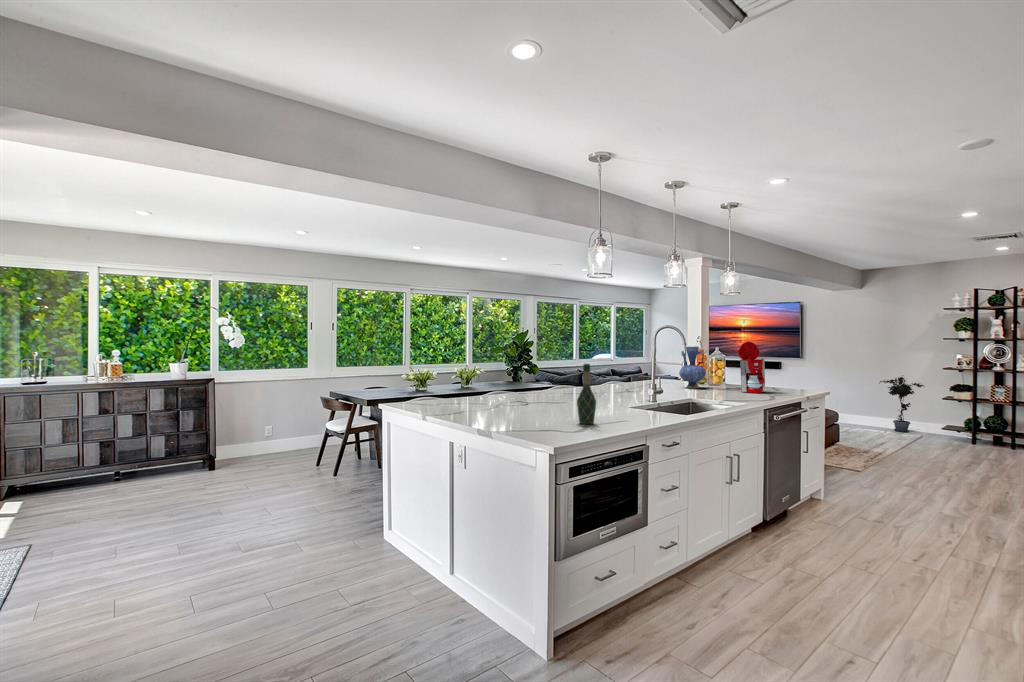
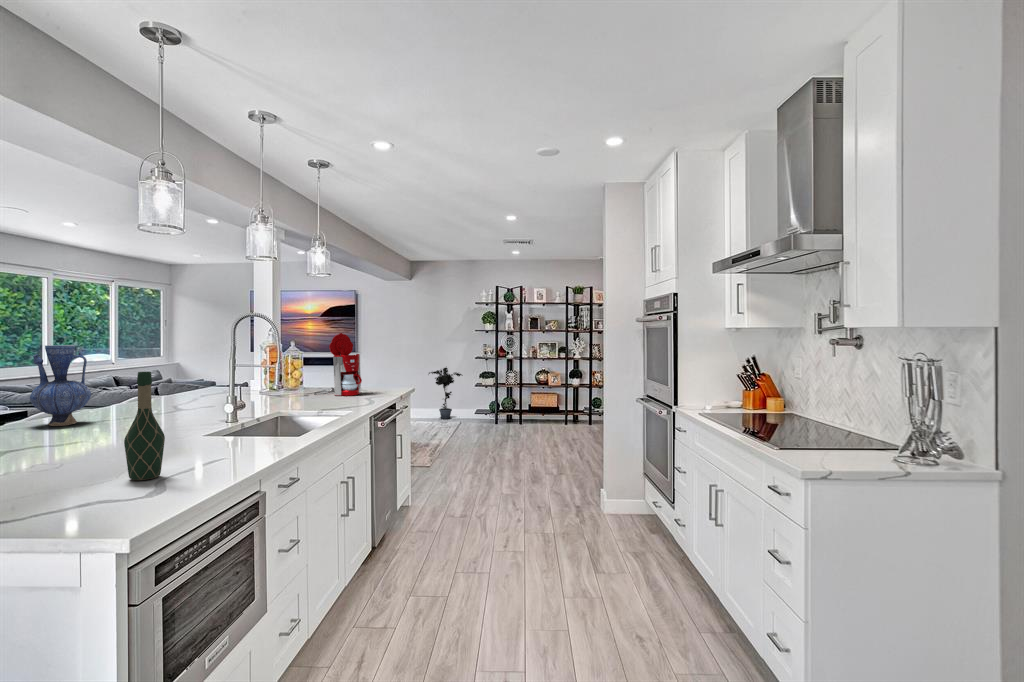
vase: present [679,346,706,388] -> present [30,345,91,426]

